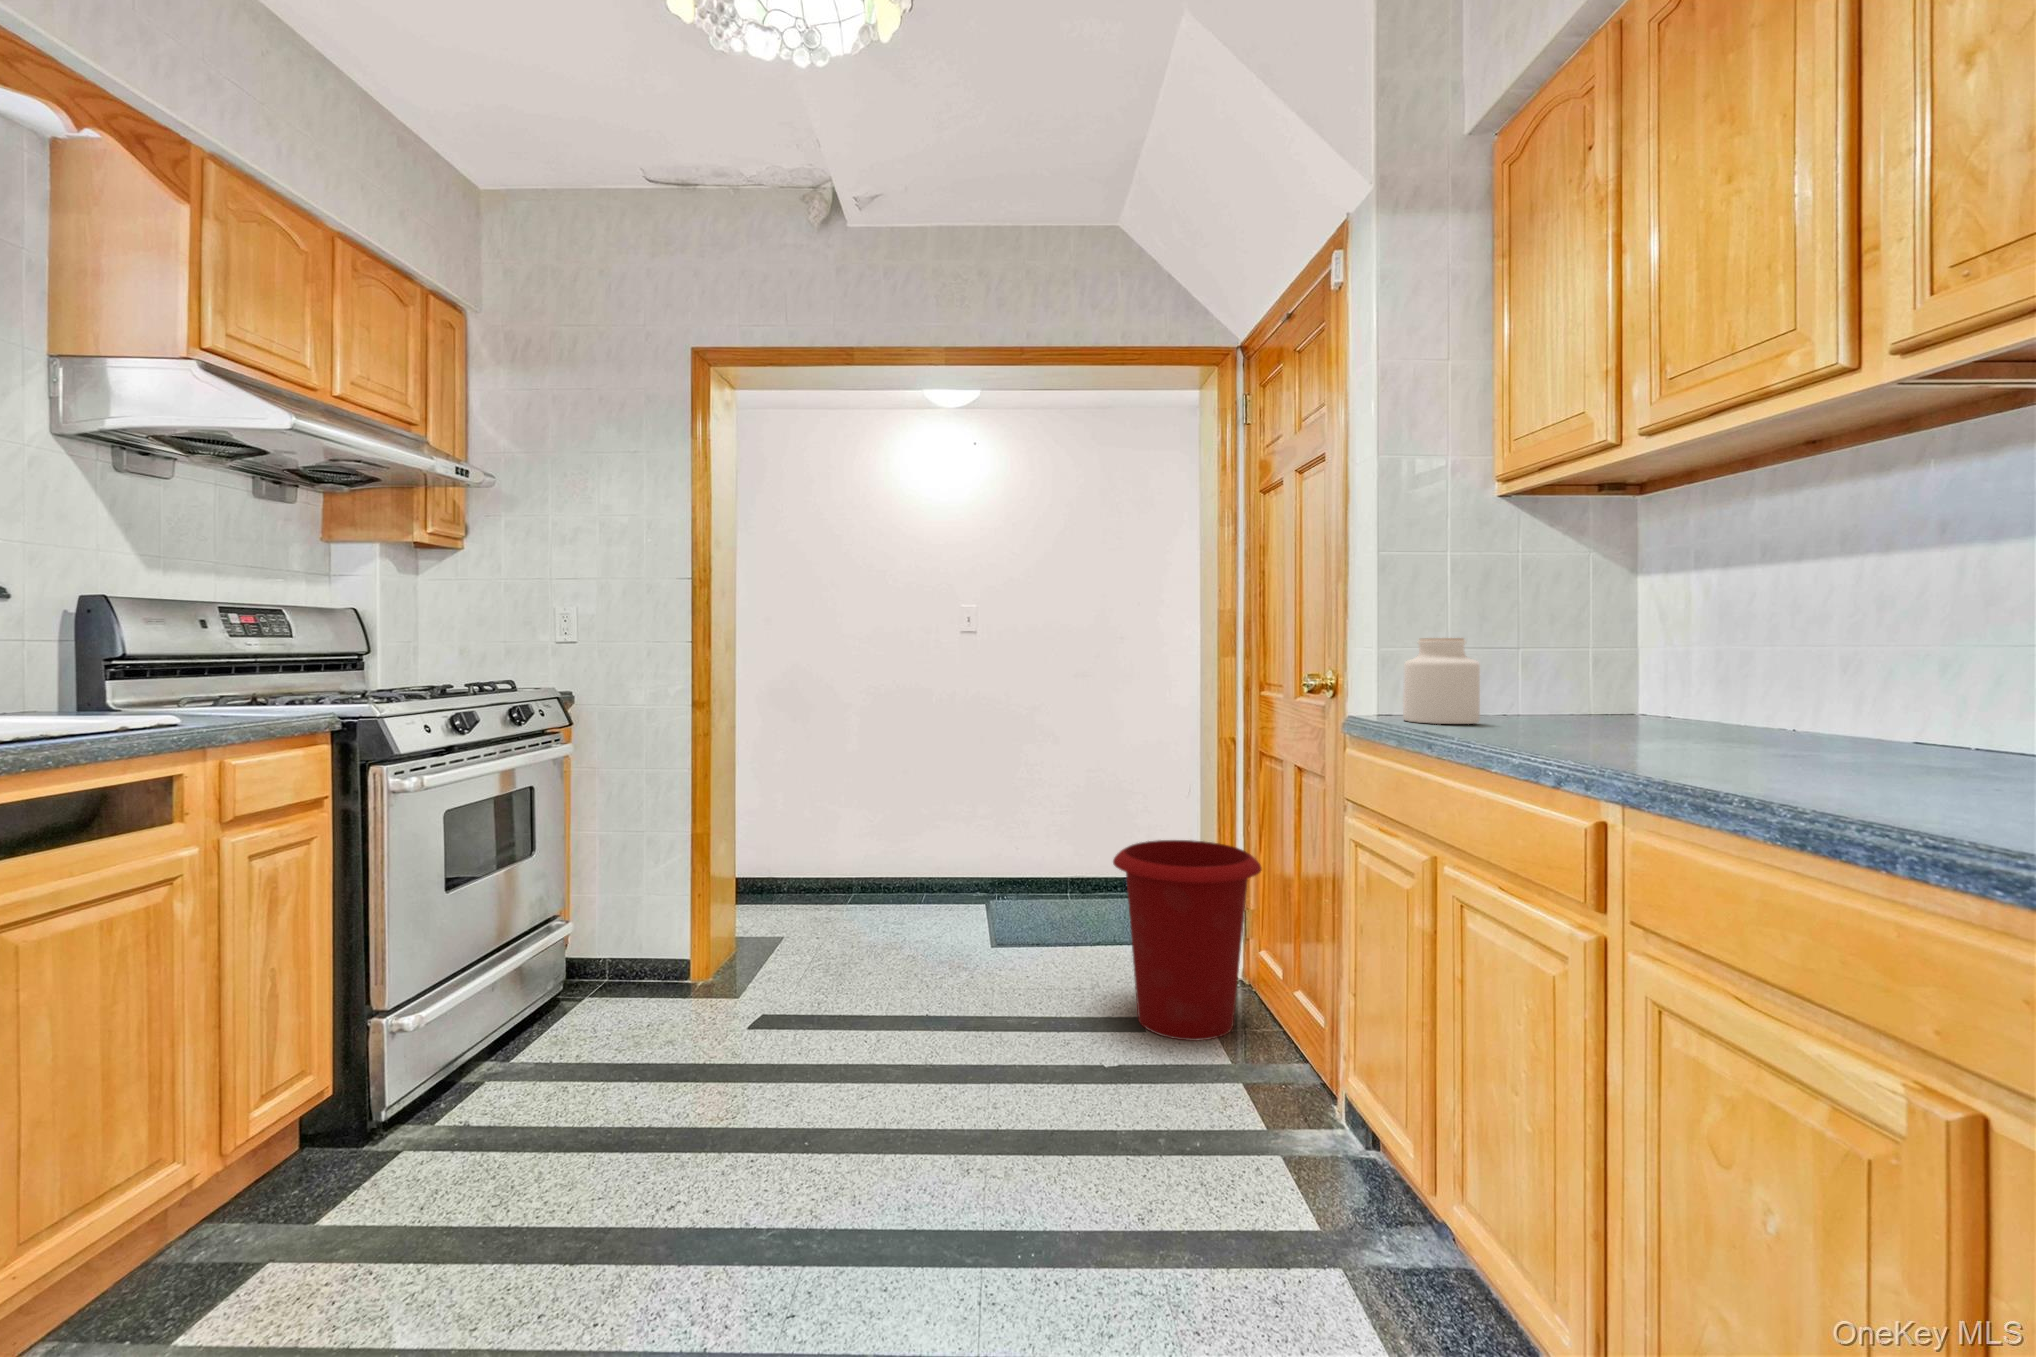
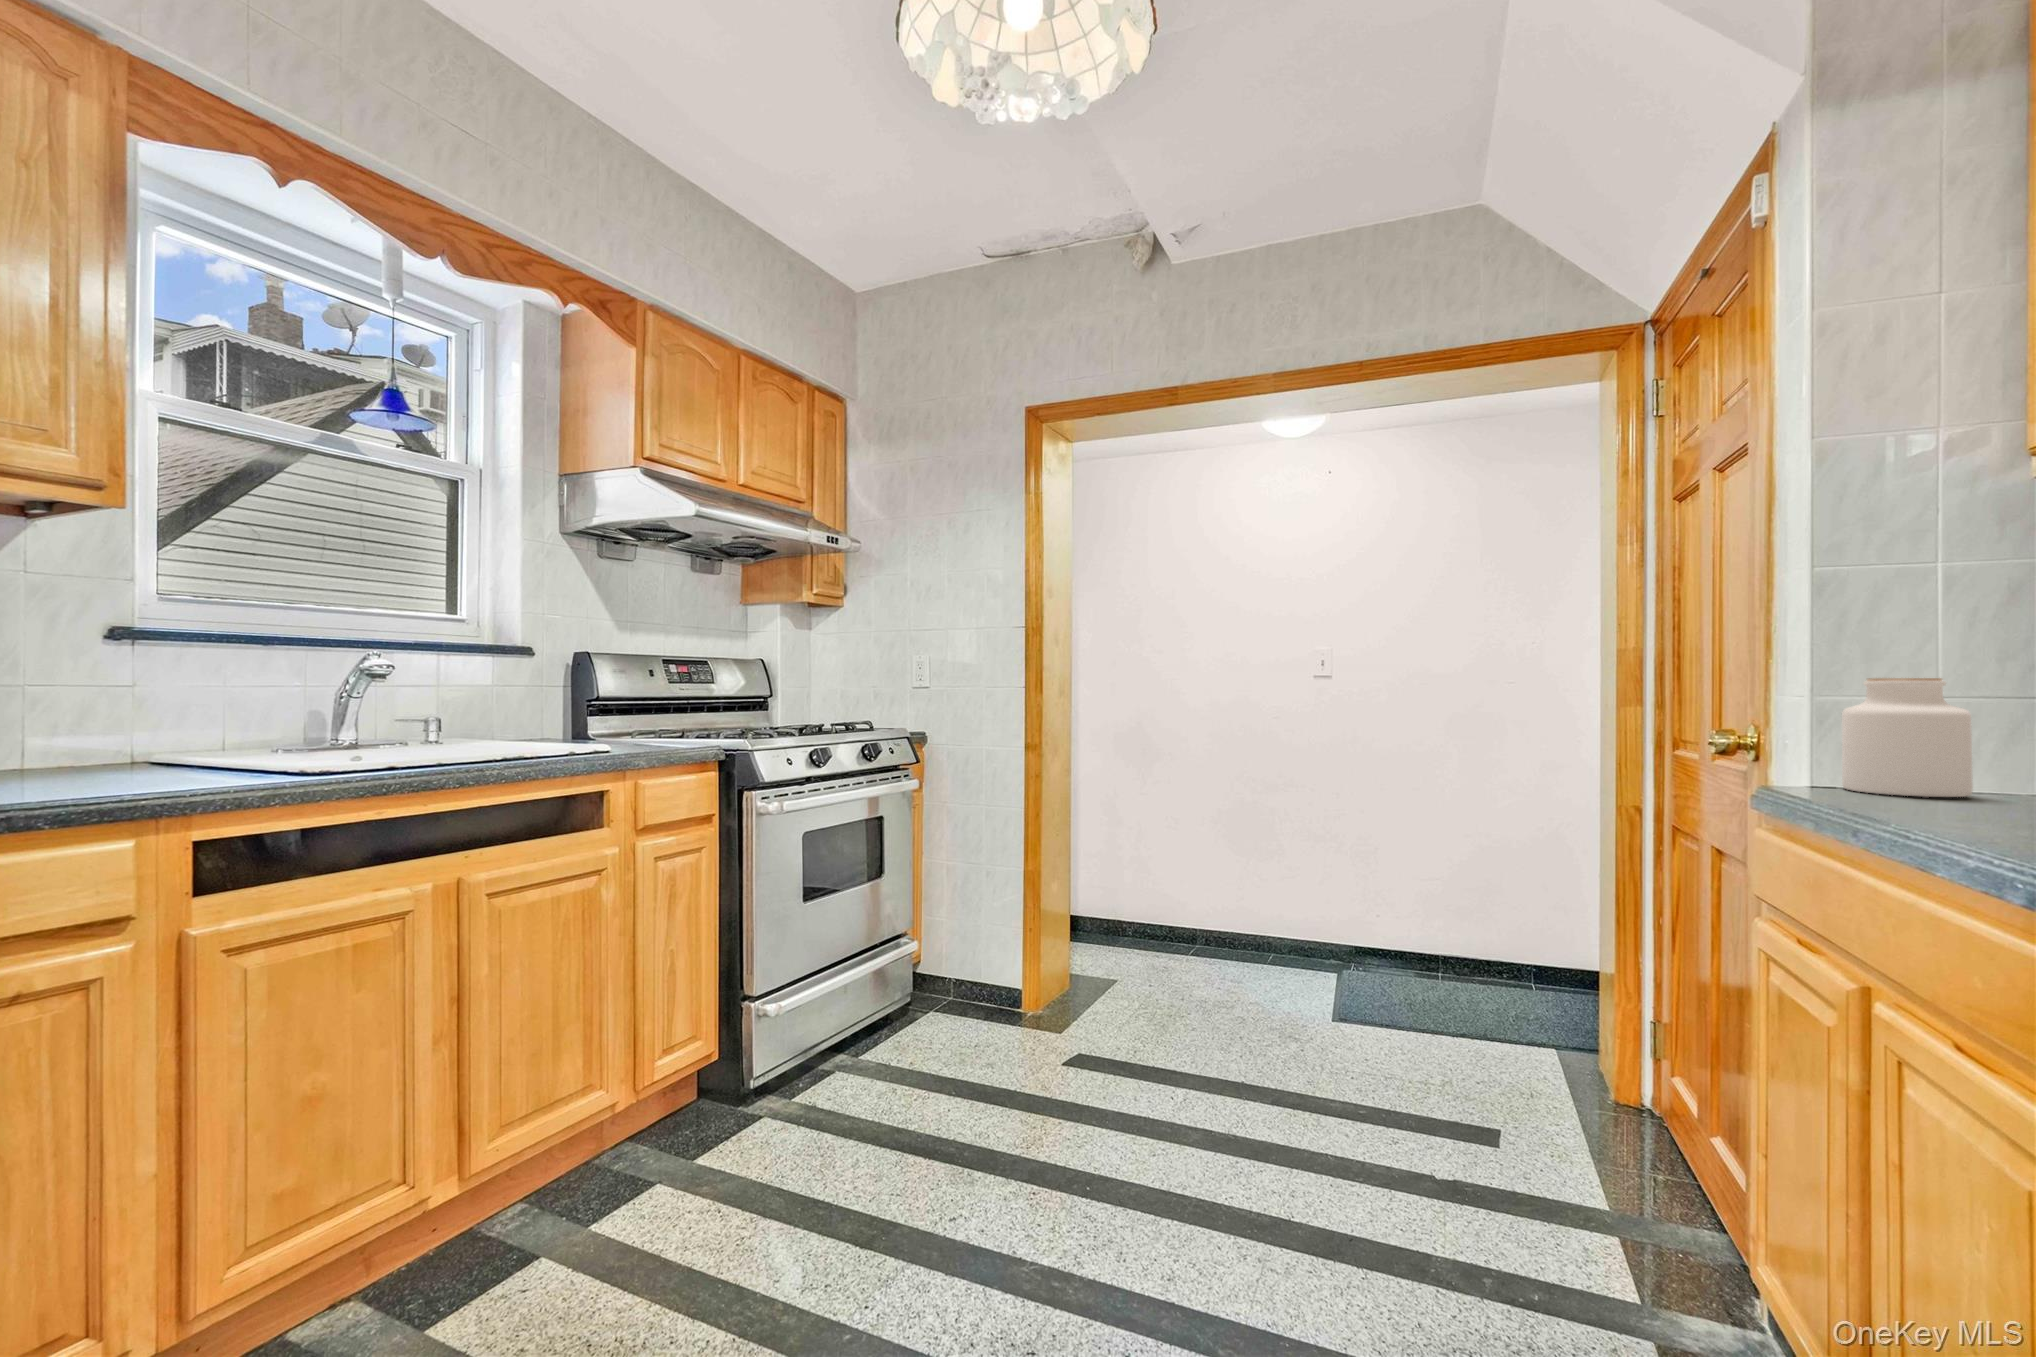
waste bin: present [1113,840,1262,1041] -> none [1460,919,1667,1175]

